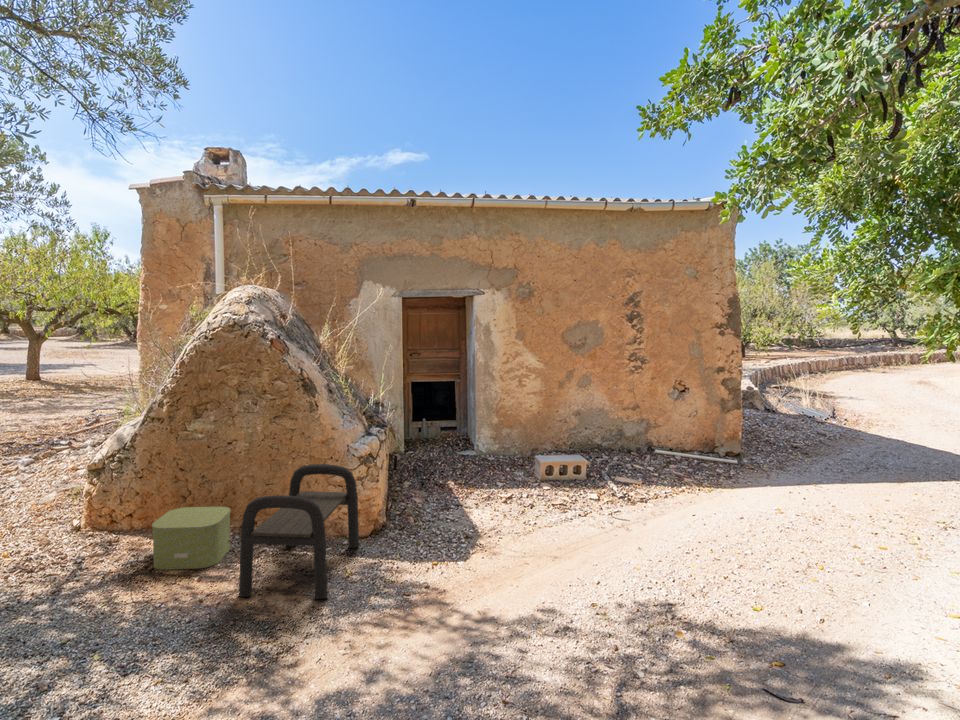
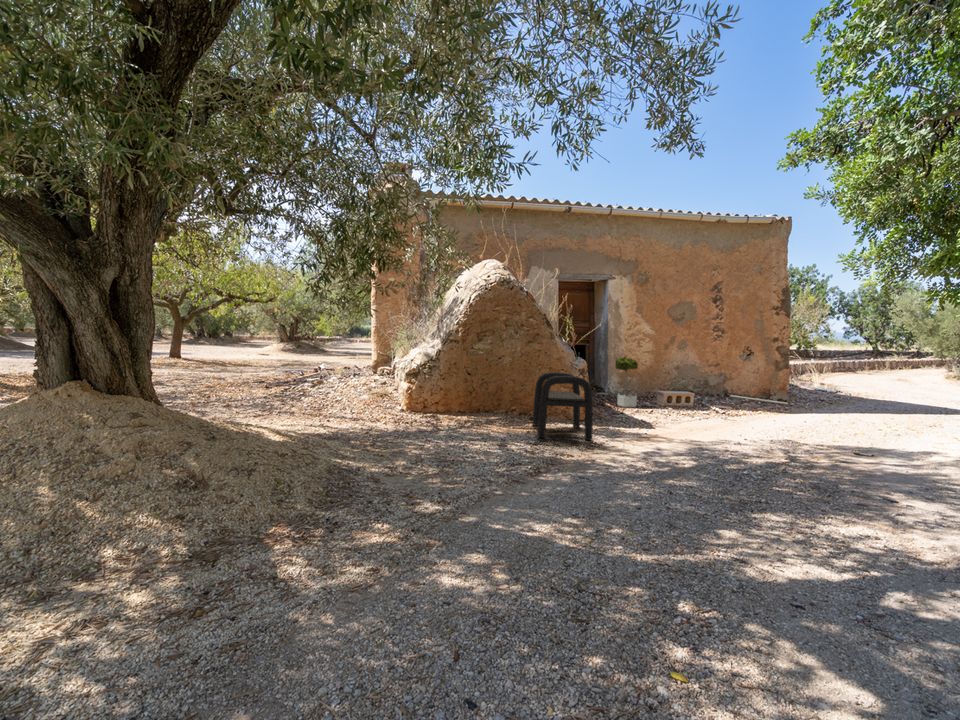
potted tree: none [488,401,518,472] -> present [615,357,638,407]
storage box: present [152,506,230,570] -> none [462,398,504,430]

